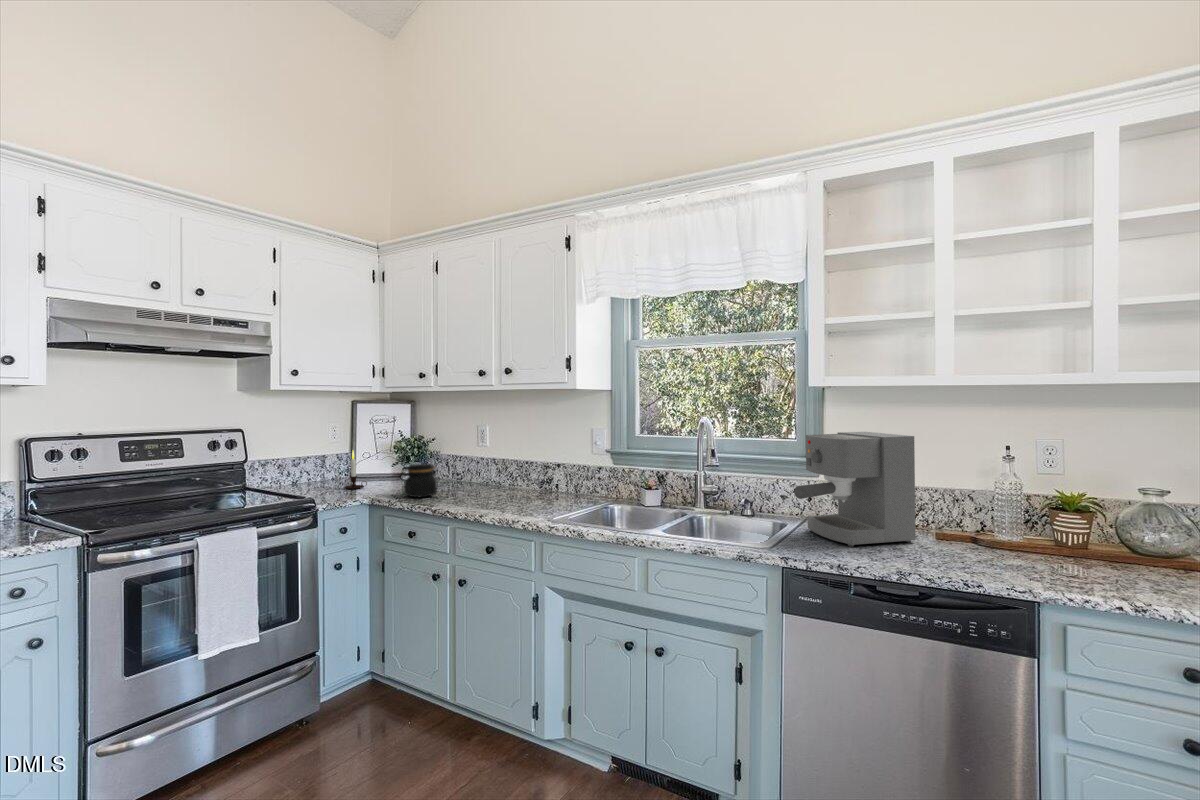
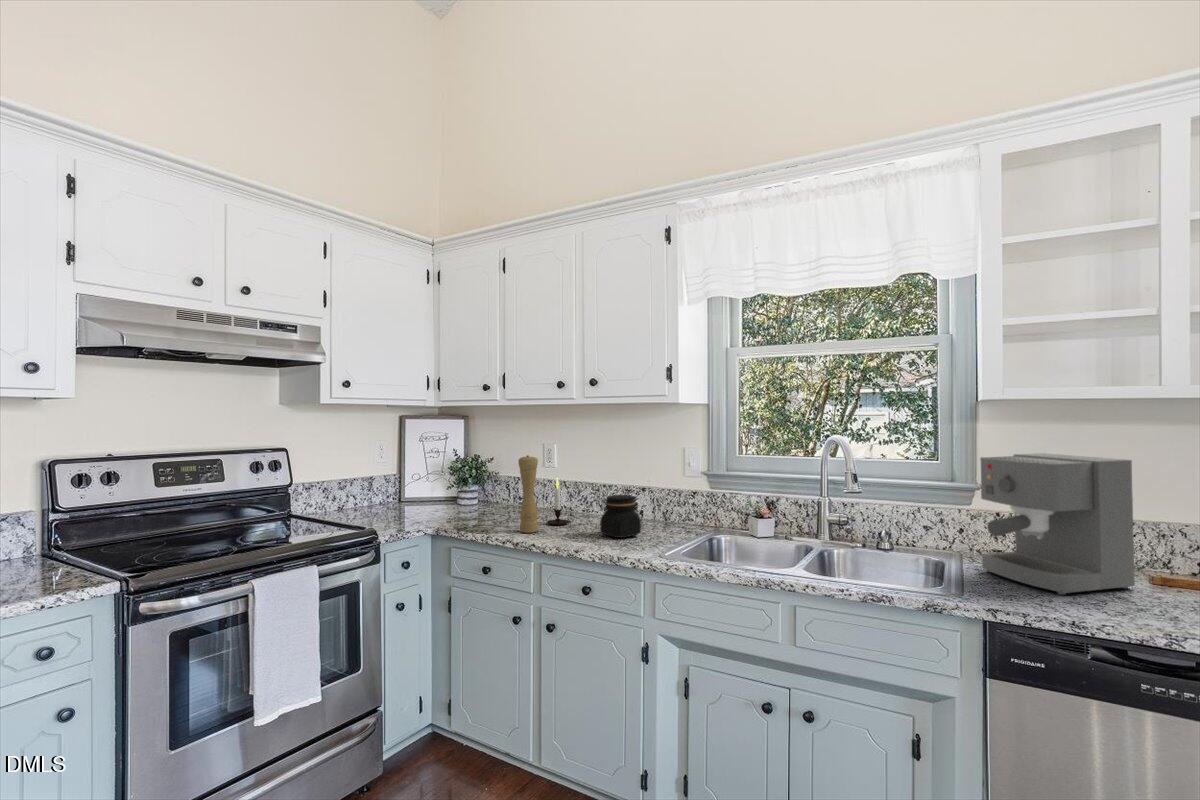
pepper mill: none [439,435,457,503] -> present [518,455,538,533]
candle: present [344,451,367,489] -> present [547,477,574,525]
jar: present [402,464,437,497] -> present [600,495,641,538]

